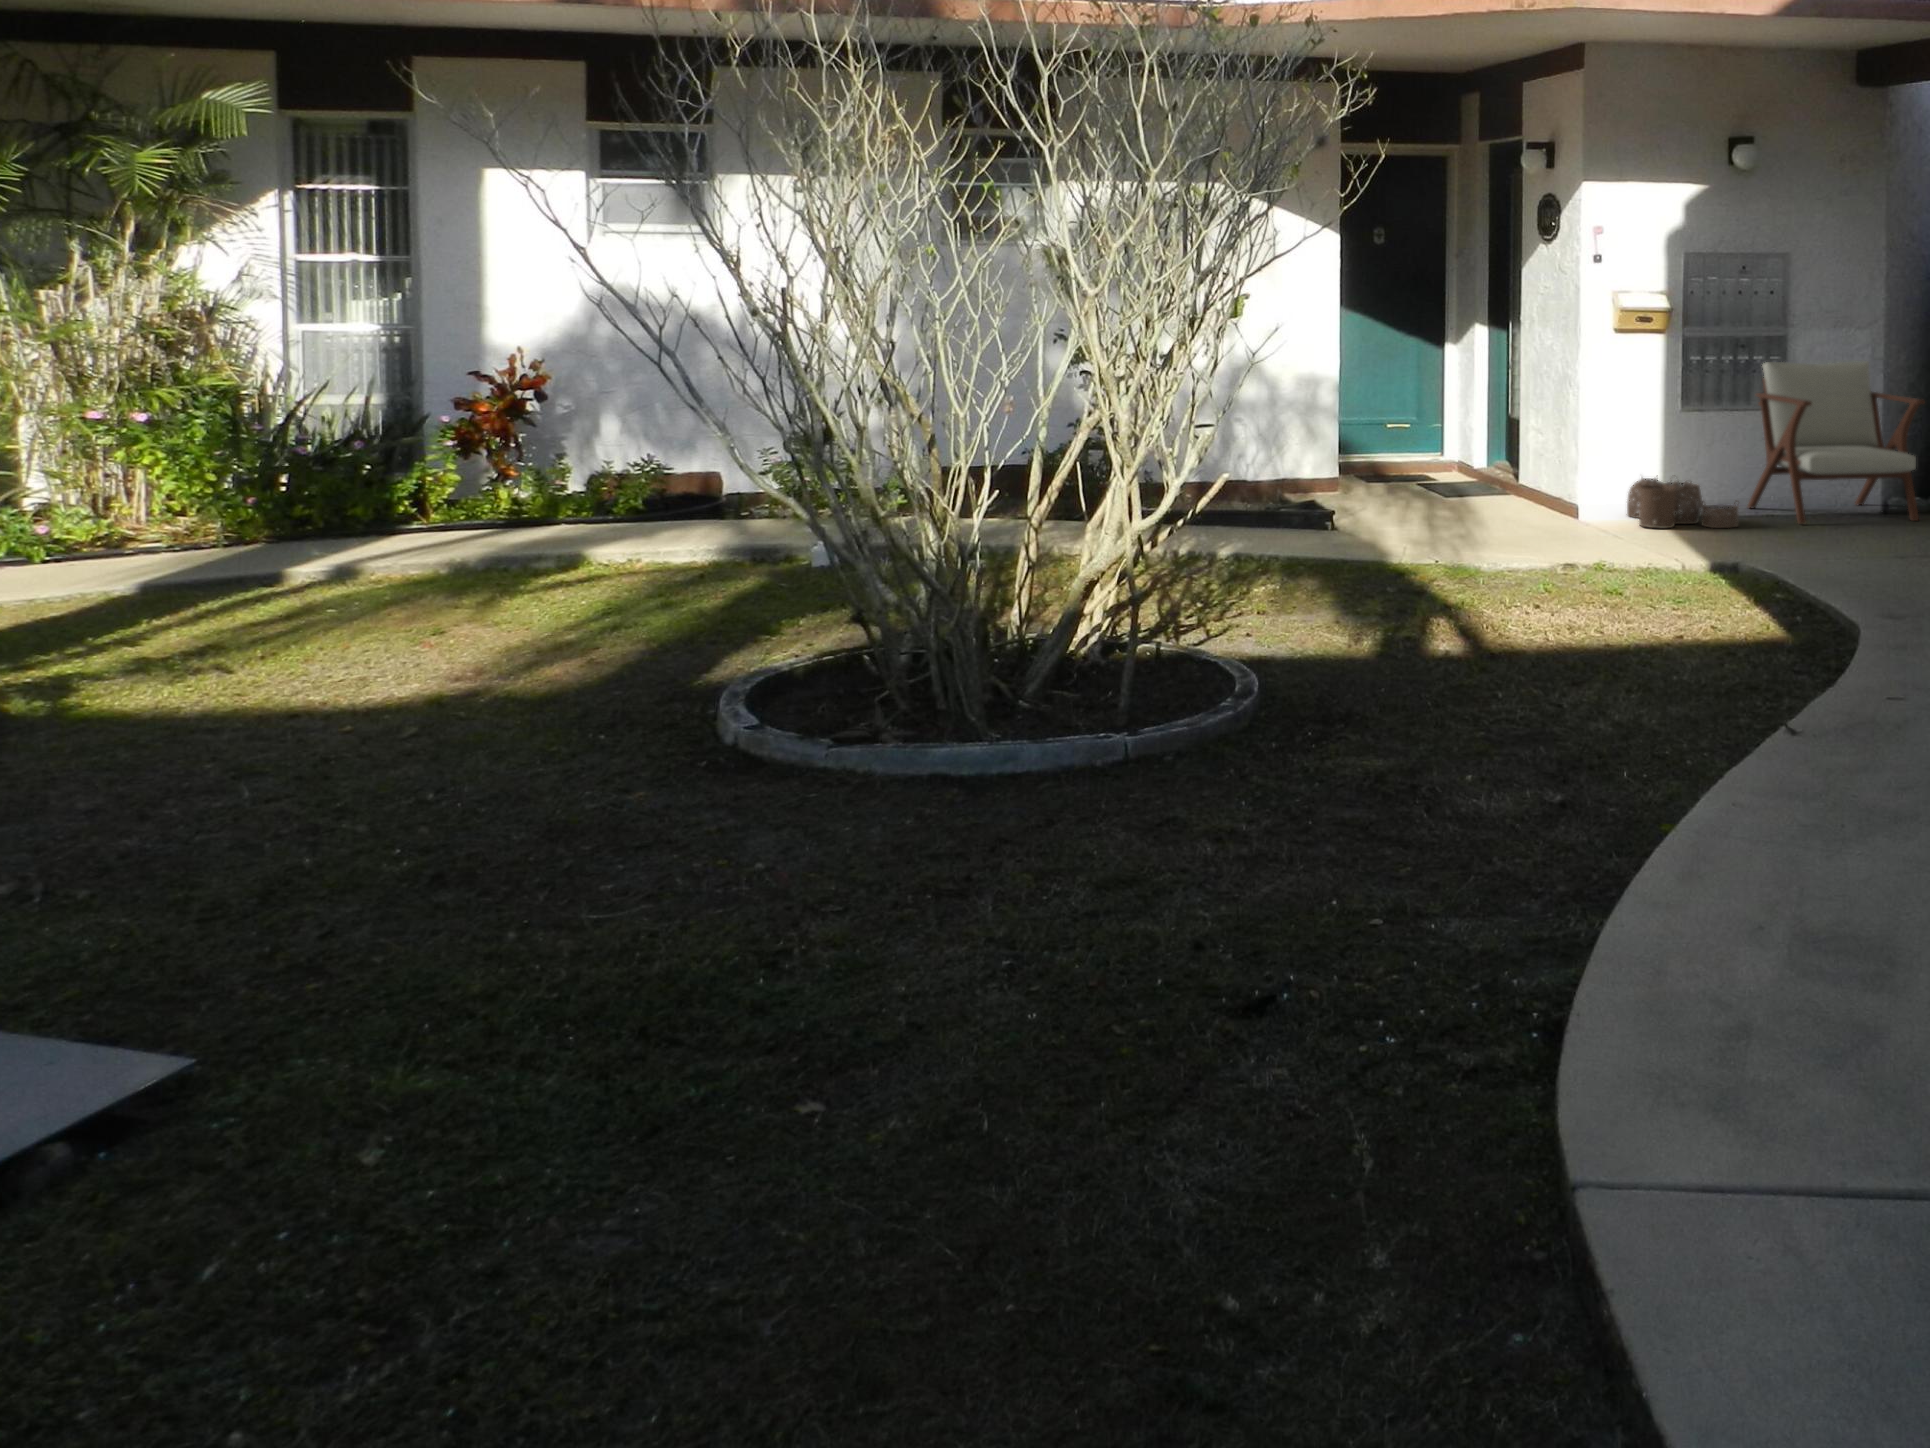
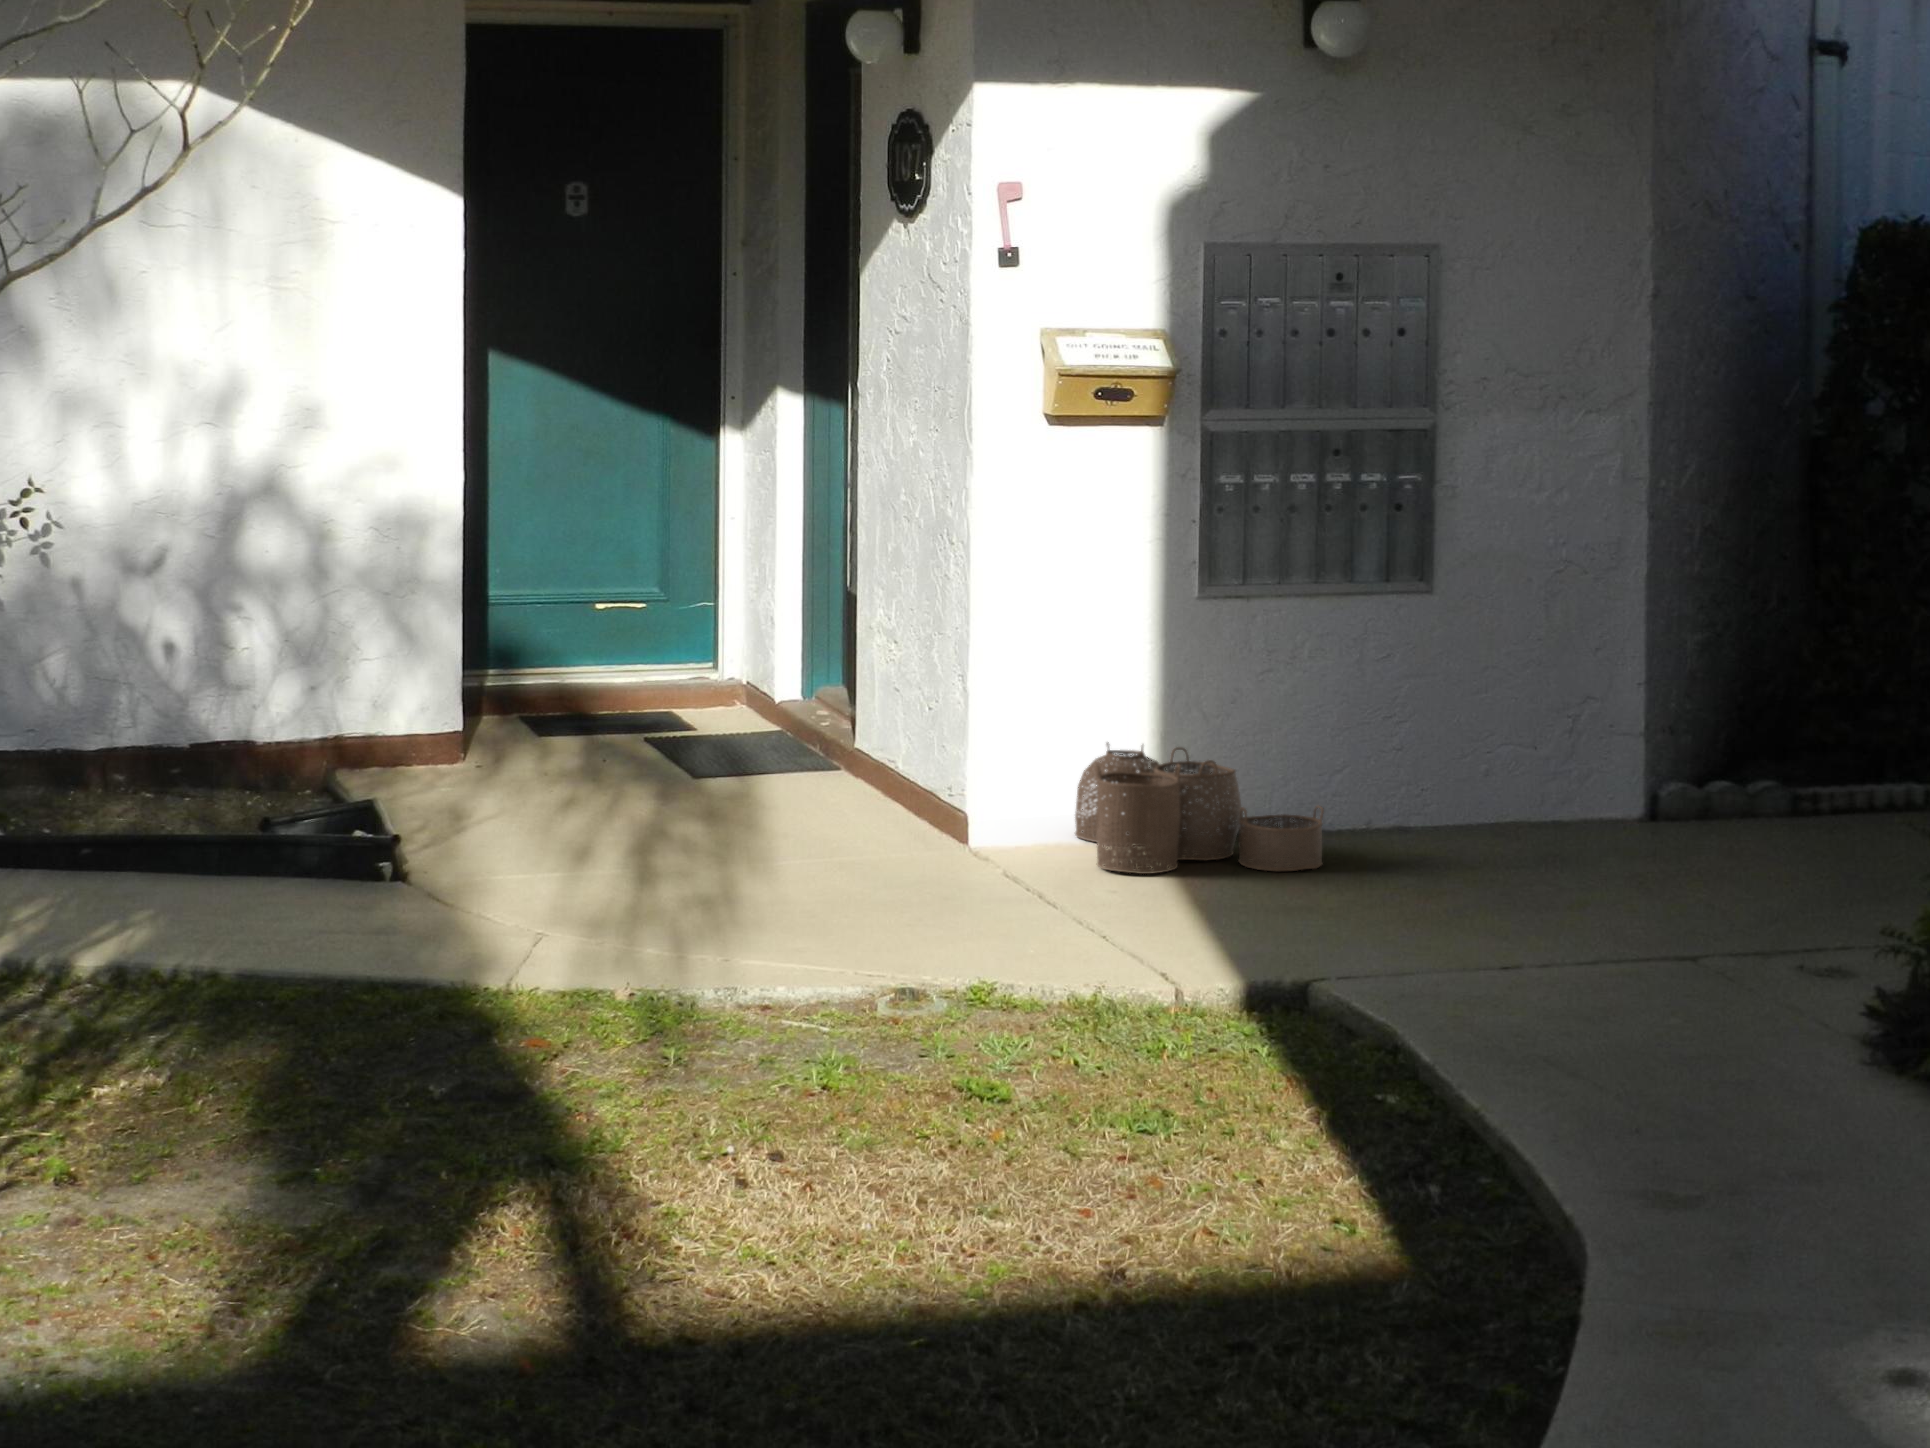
lounge chair: present [1748,361,1925,524] -> none [1346,484,1739,859]

